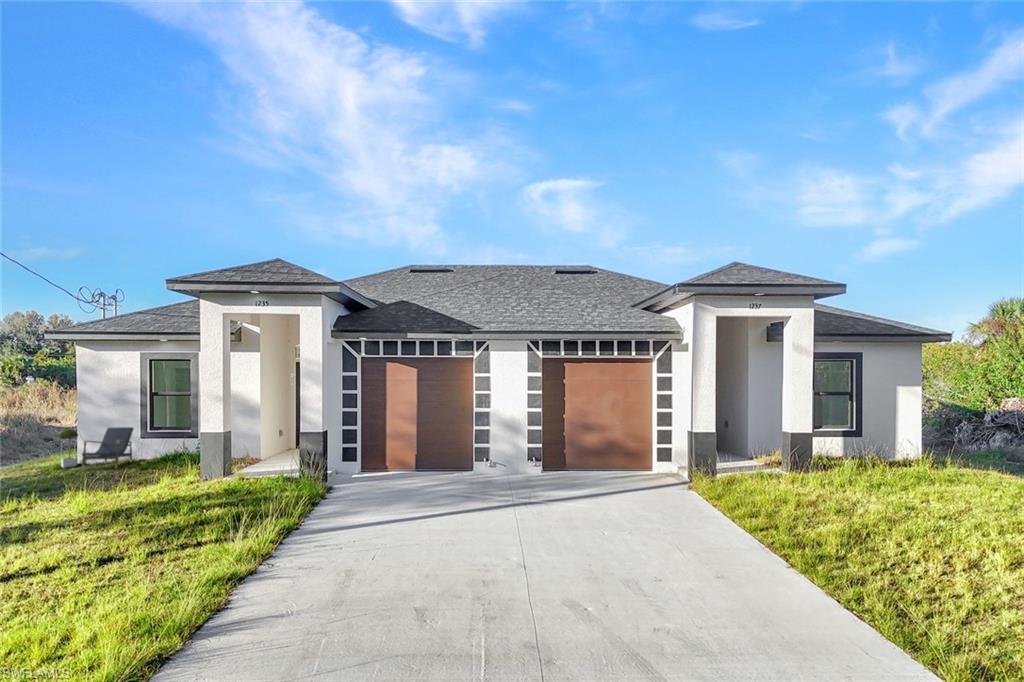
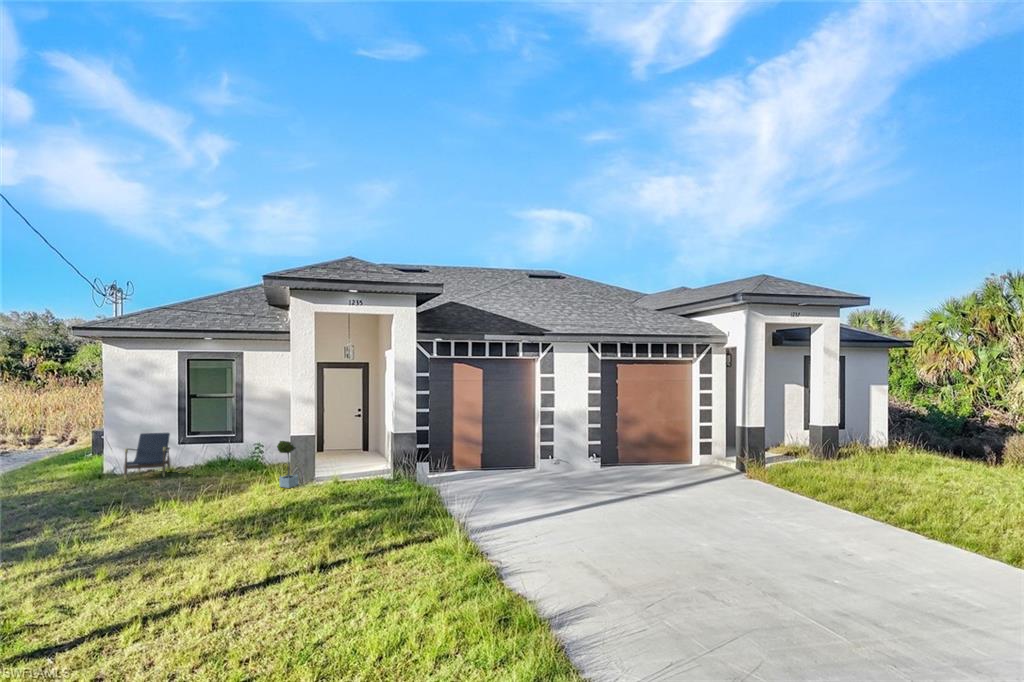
potted tree: present [58,429,78,468] -> present [277,441,298,488]

